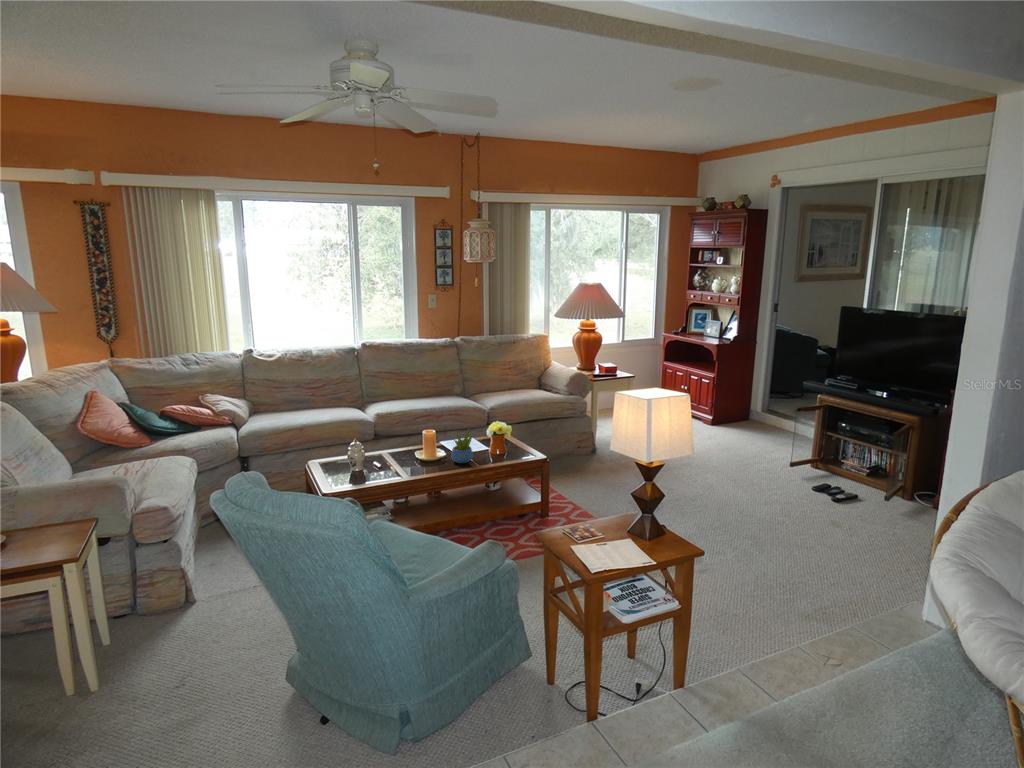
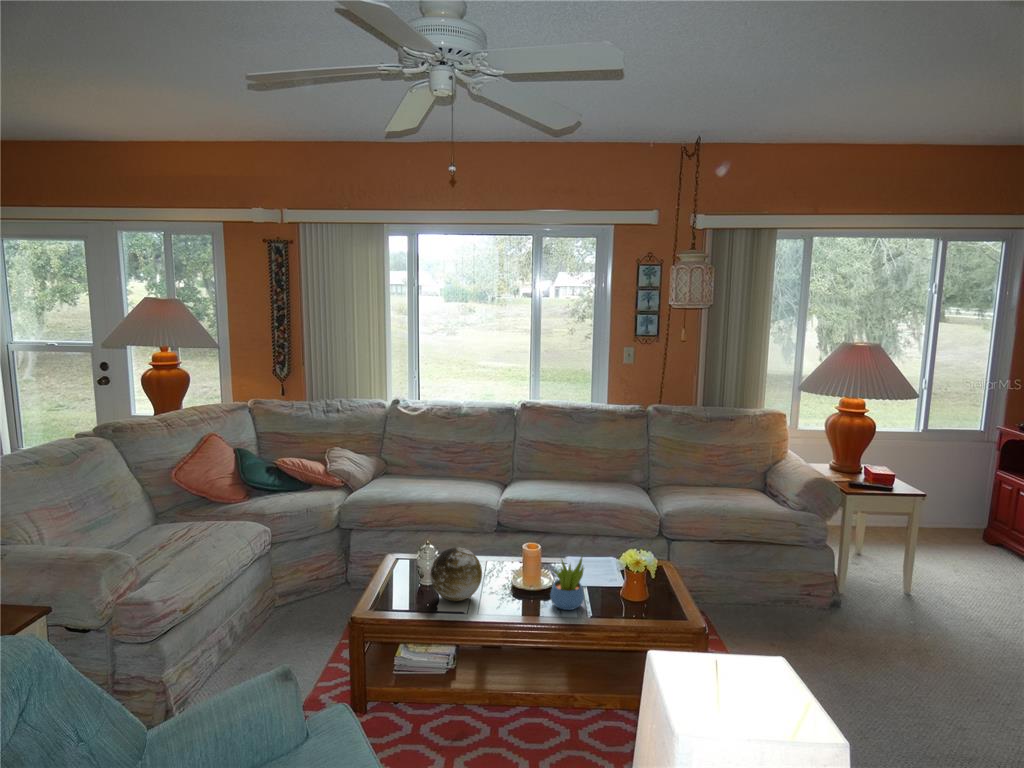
decorative orb: none [369,436,406,472] -> present [431,547,482,601]

